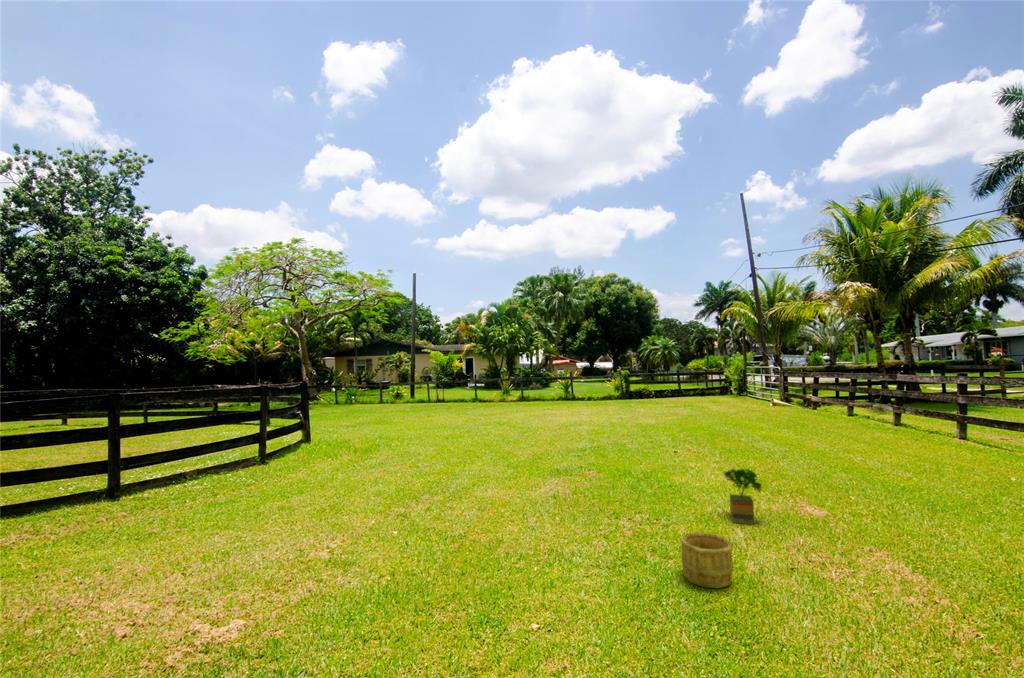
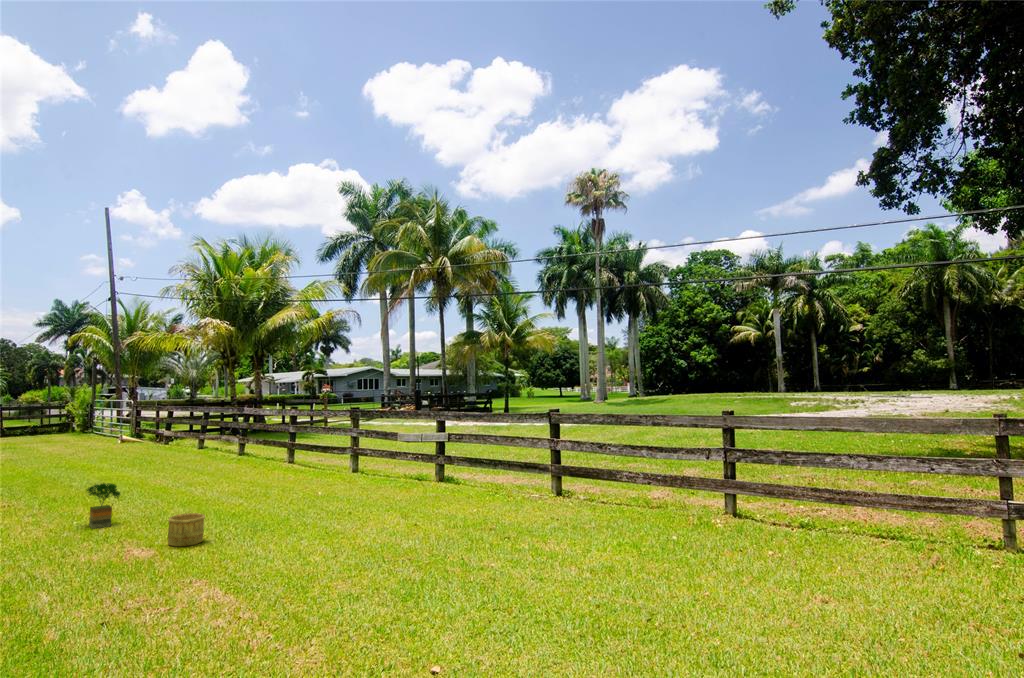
wooden bucket: present [680,532,733,588] -> present [168,513,205,546]

